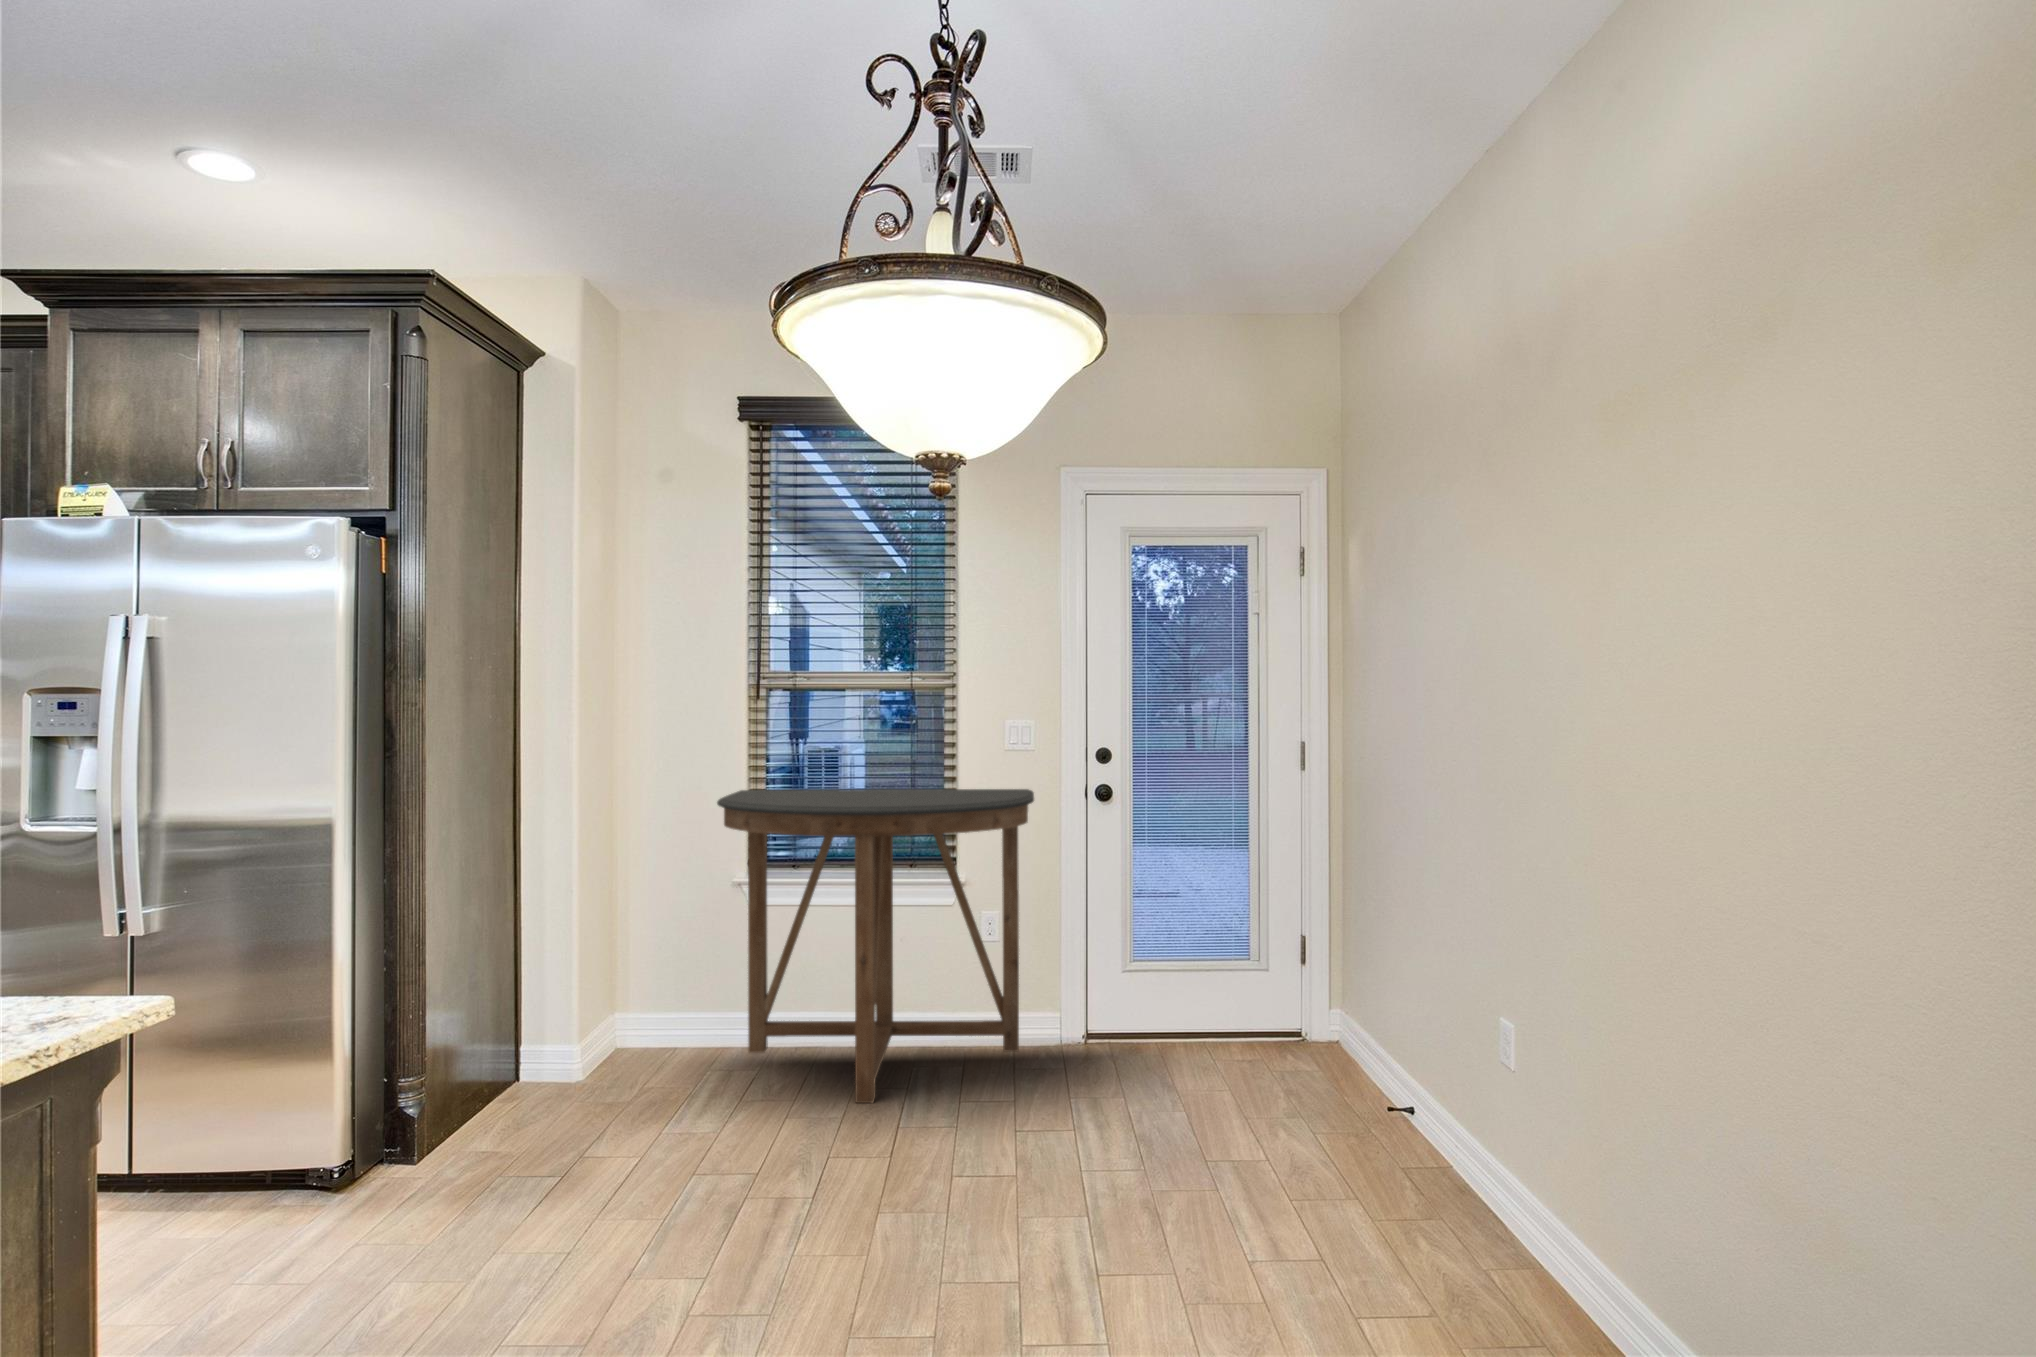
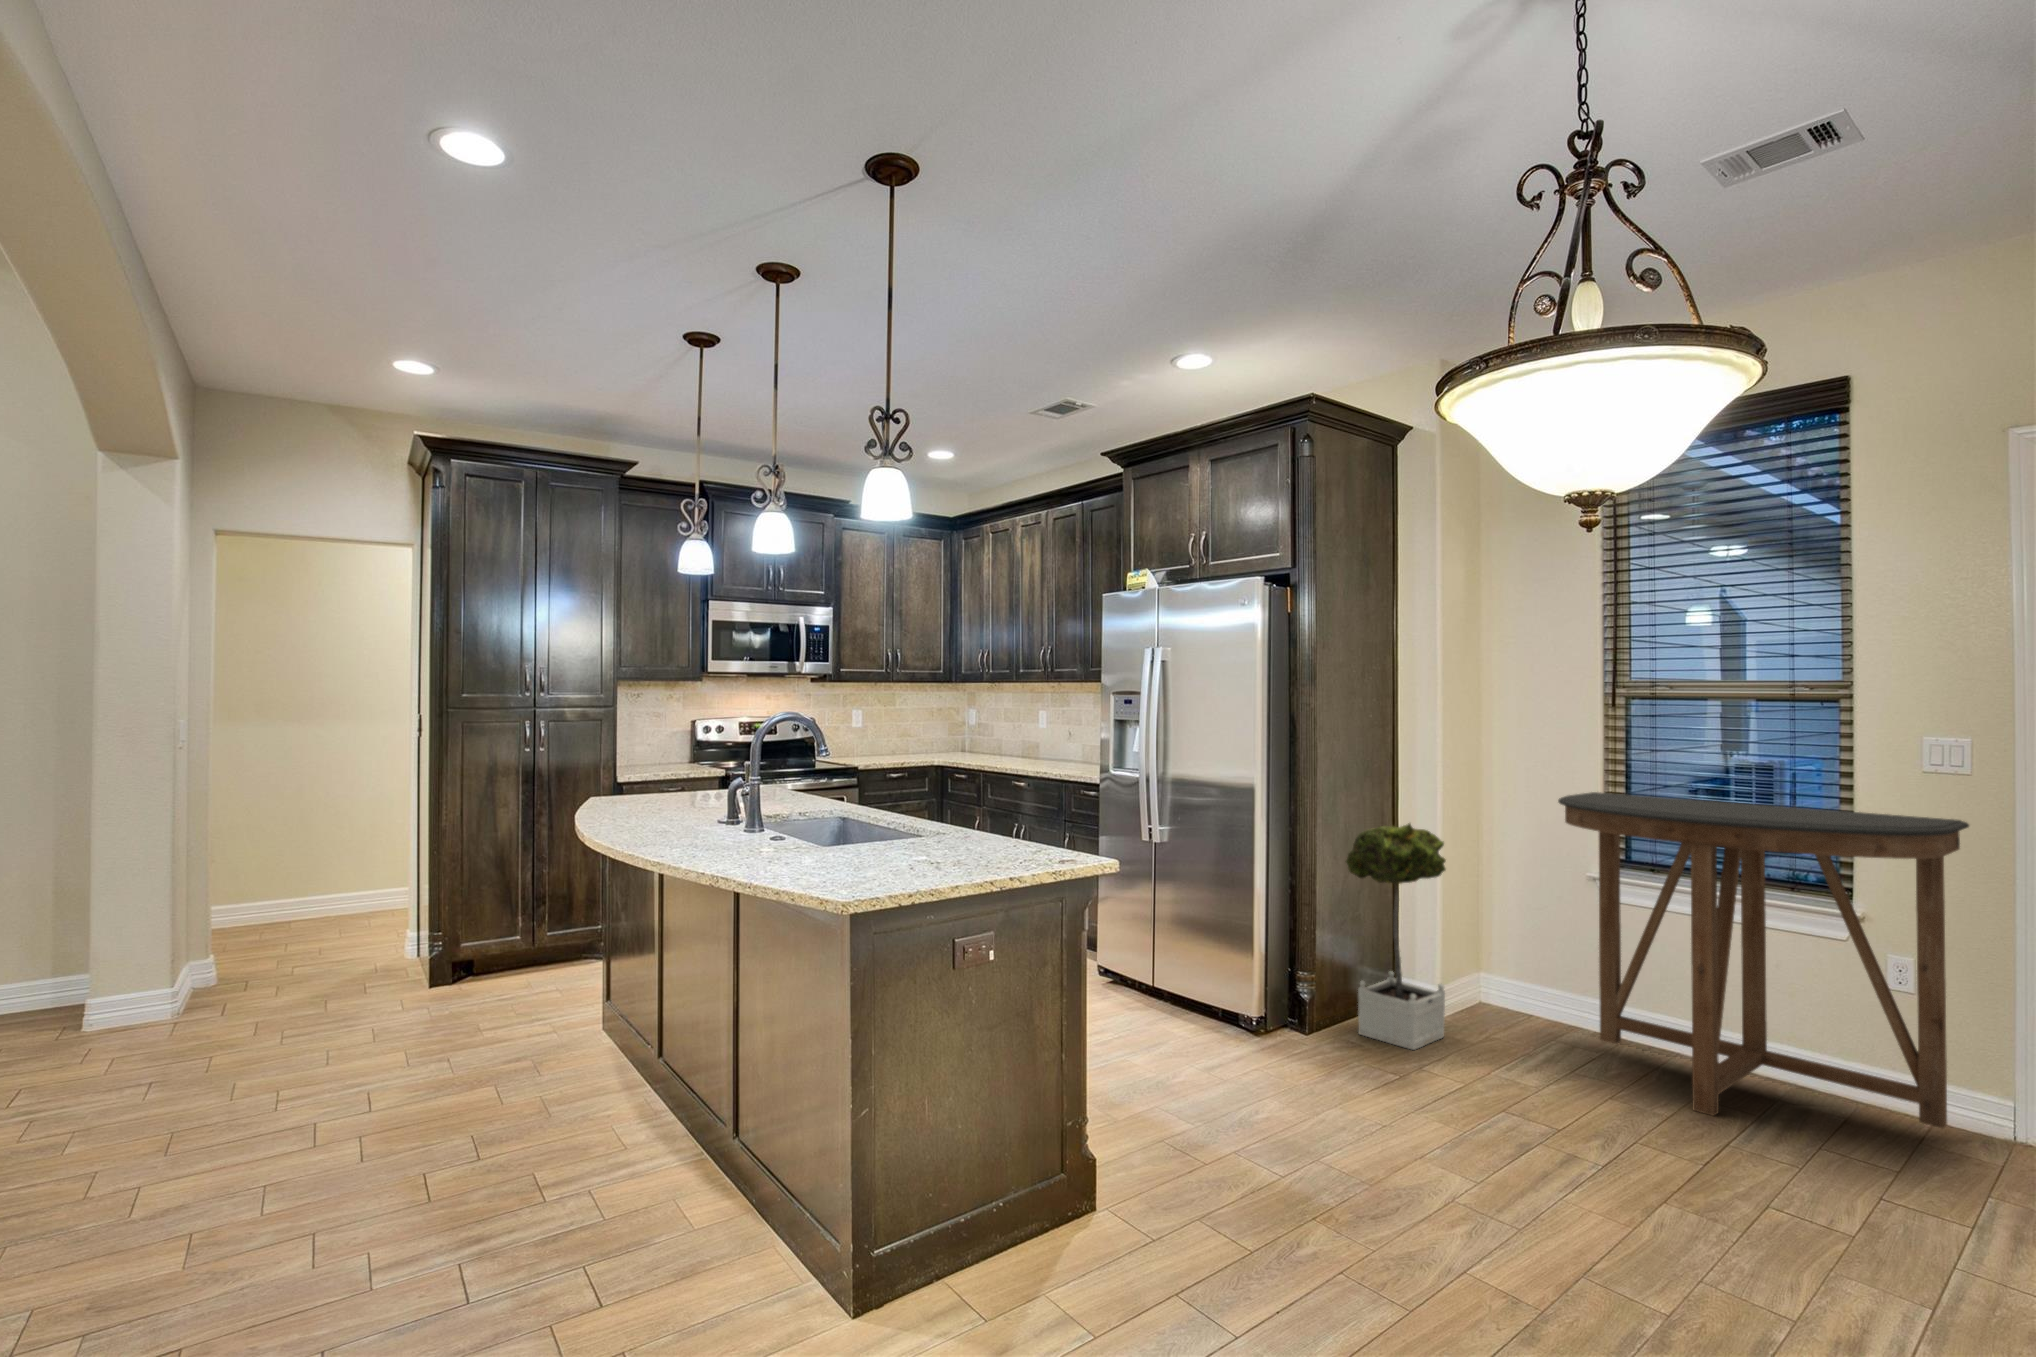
potted tree: none [470,849,599,1135] -> present [1346,823,1446,1050]

